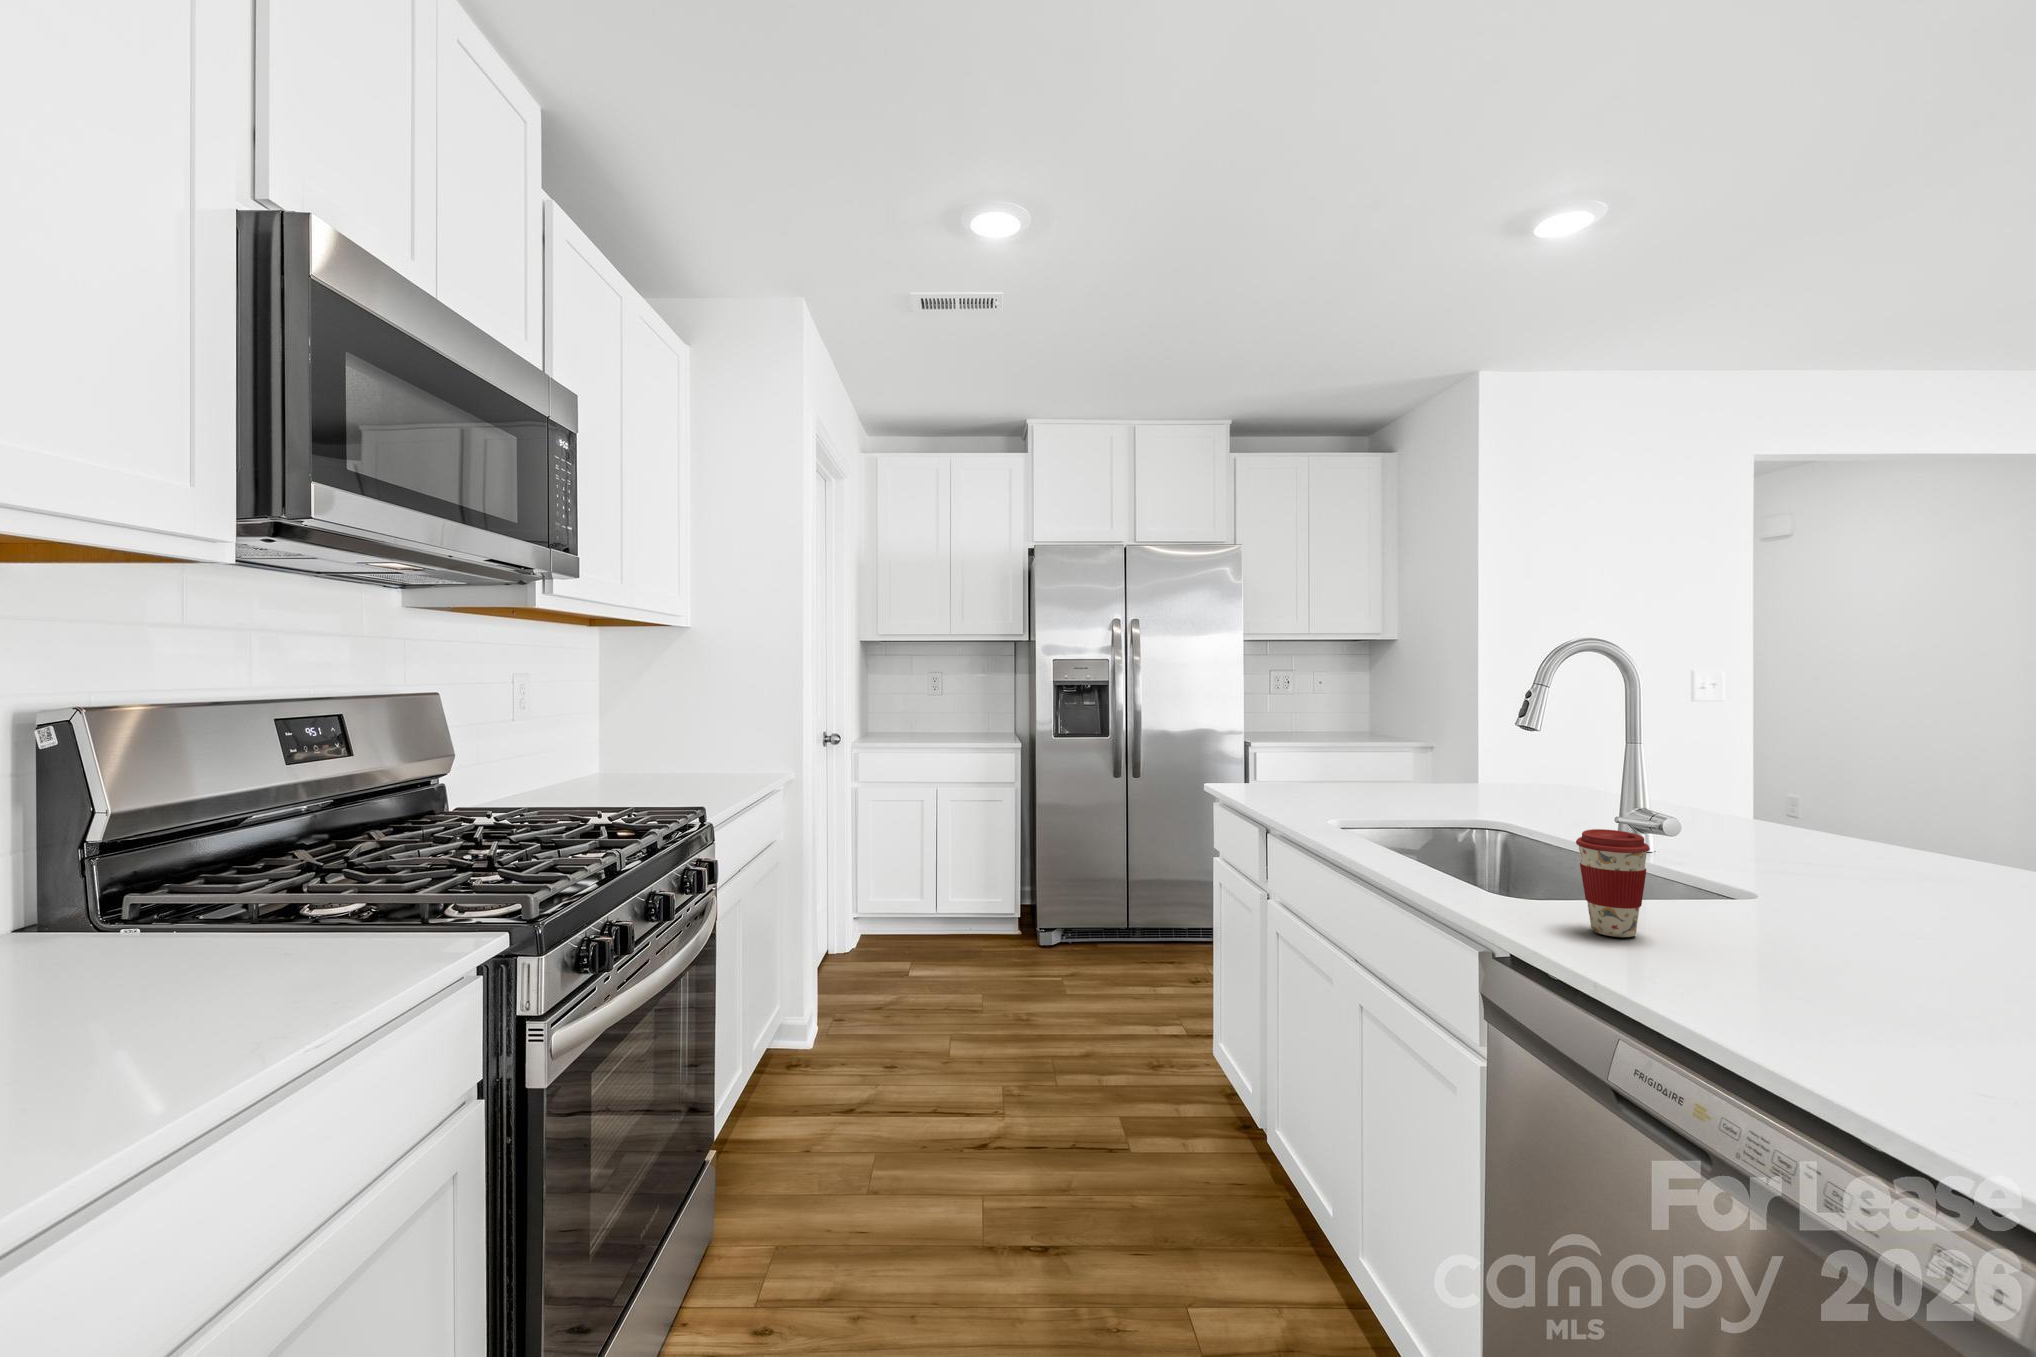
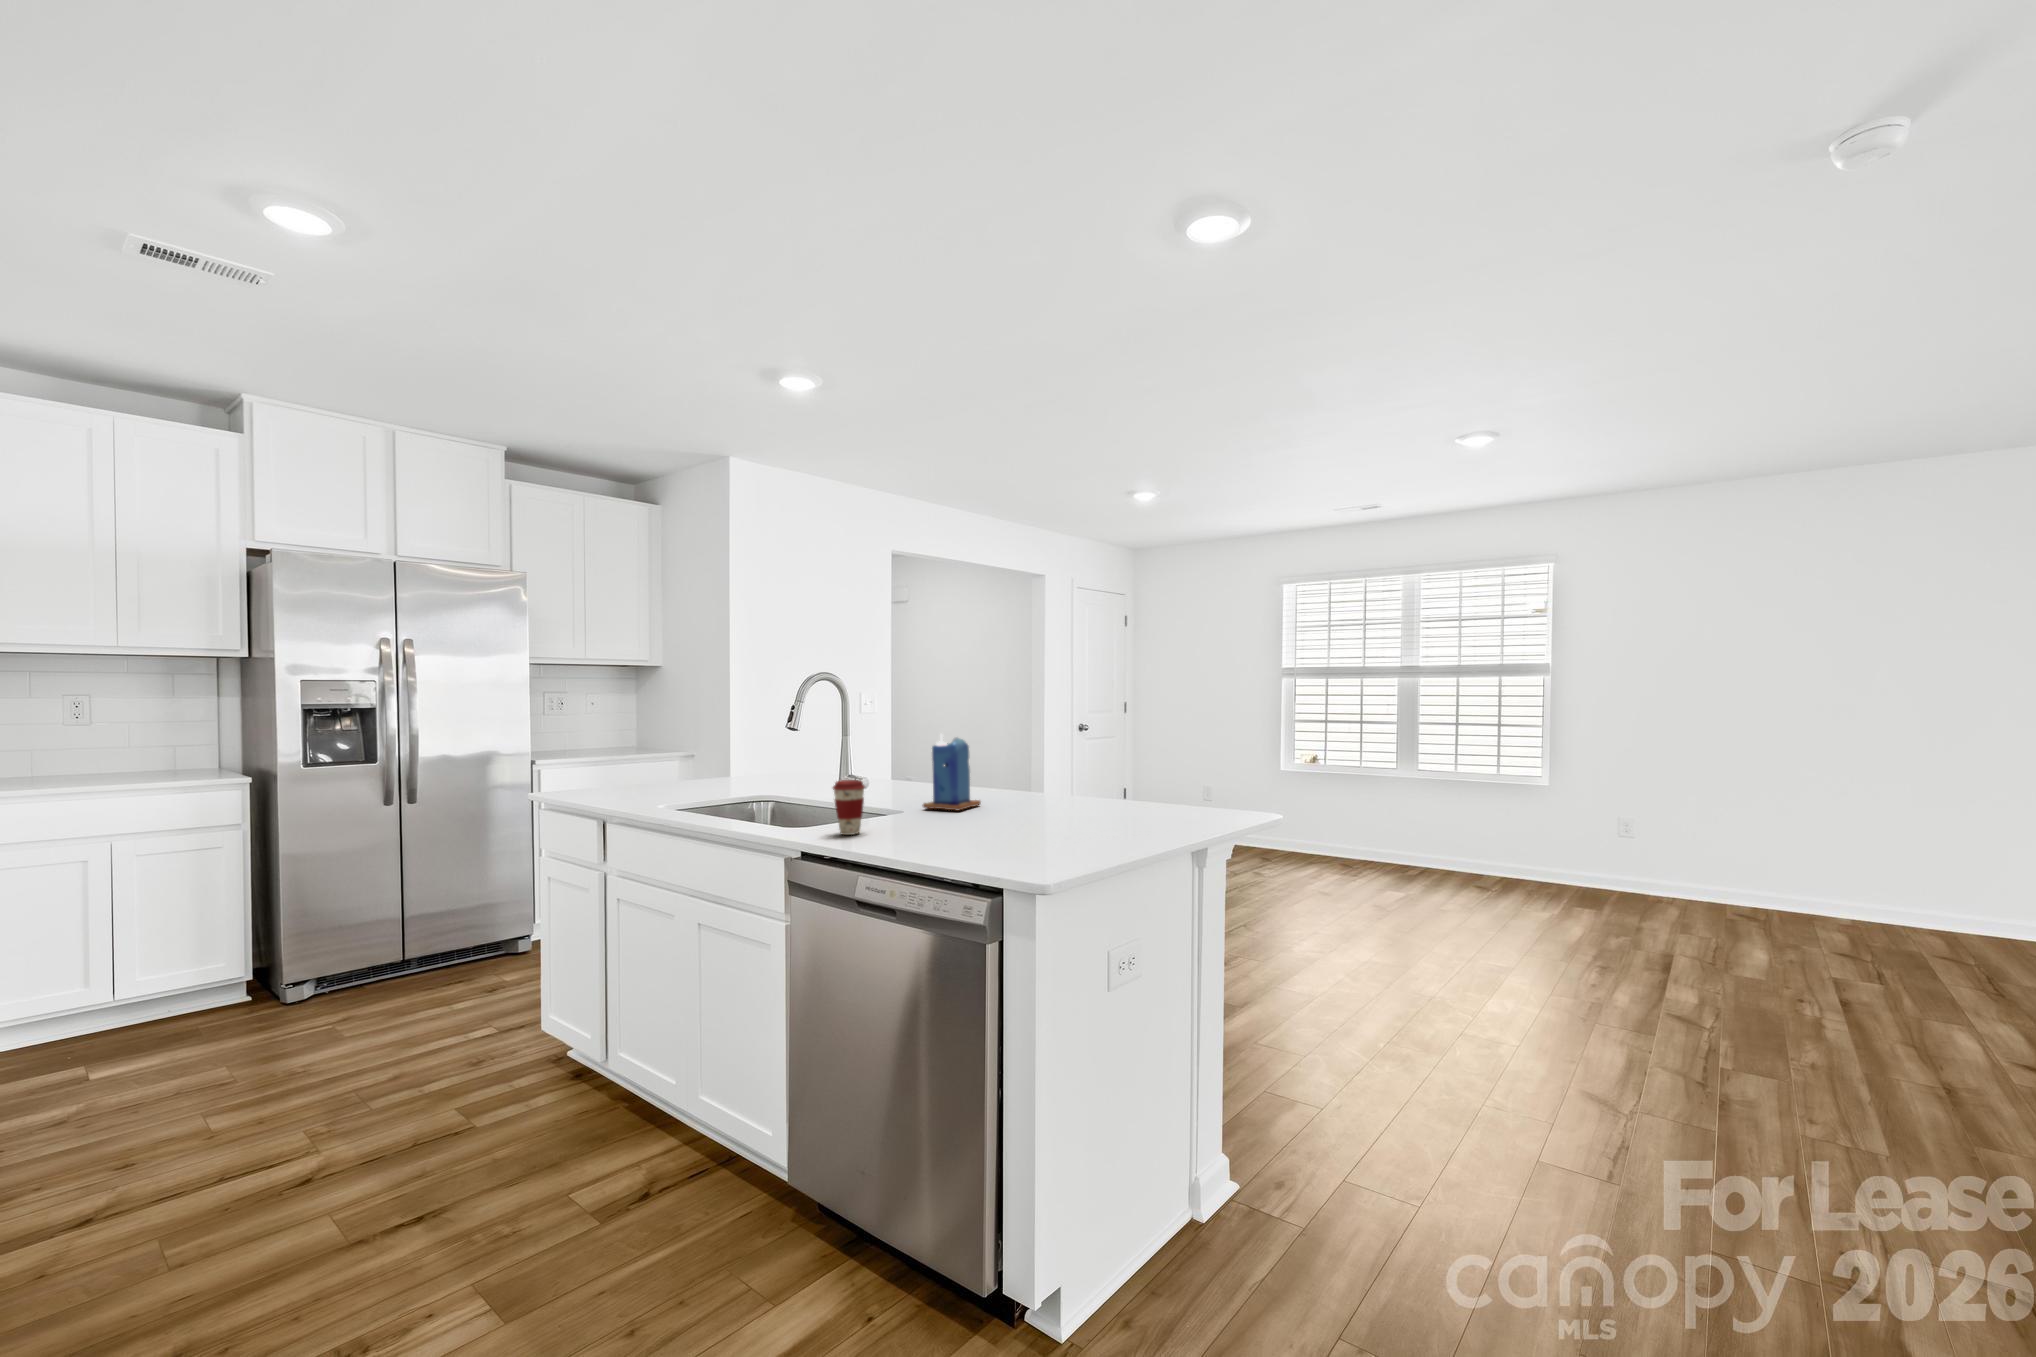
candle: none [1795,754,1963,924] -> present [923,734,981,810]

